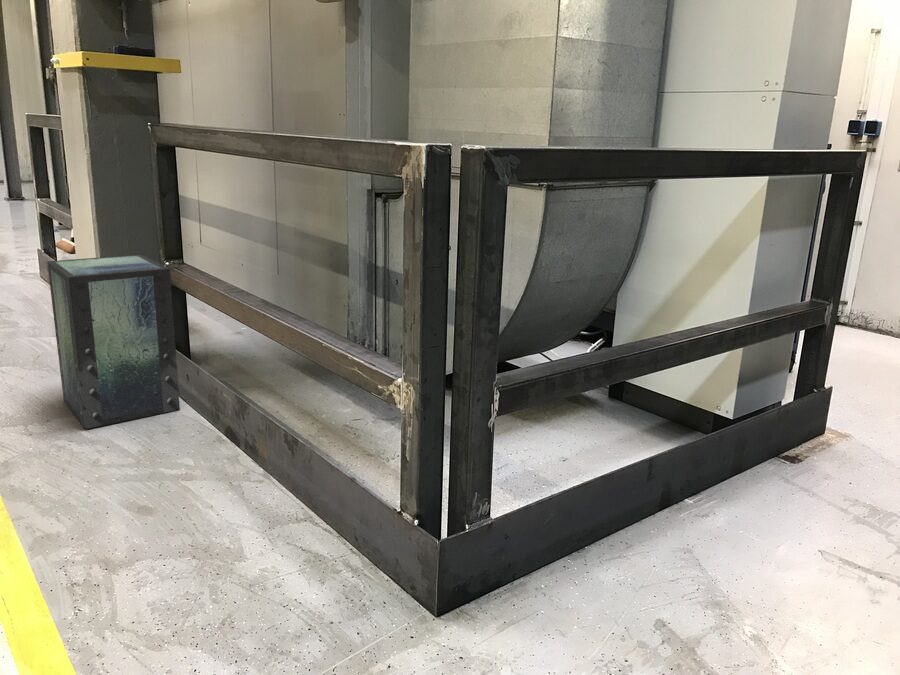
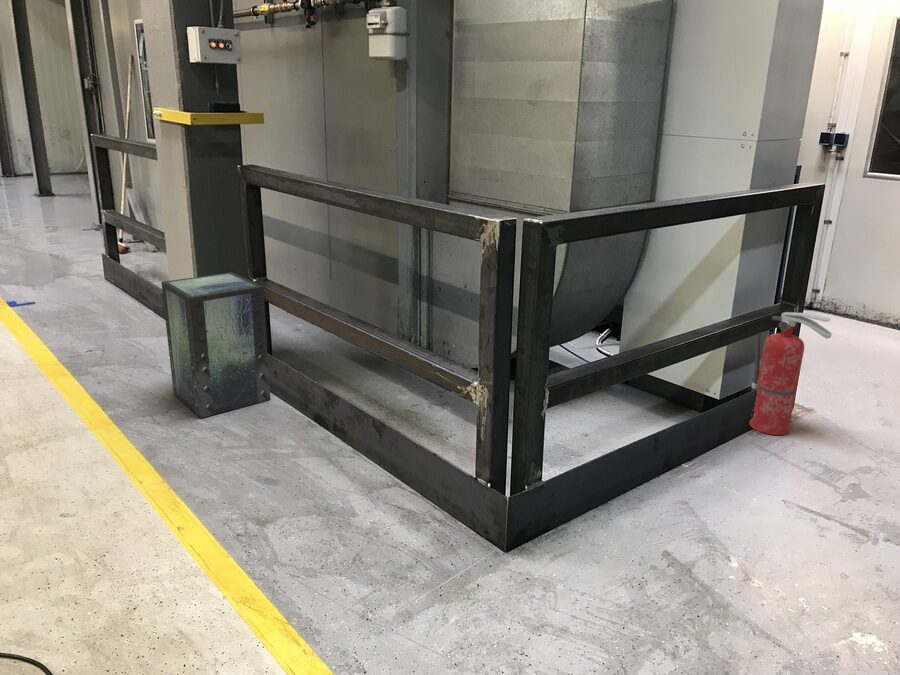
fire extinguisher: none [768,310,877,465] -> present [749,312,831,435]

